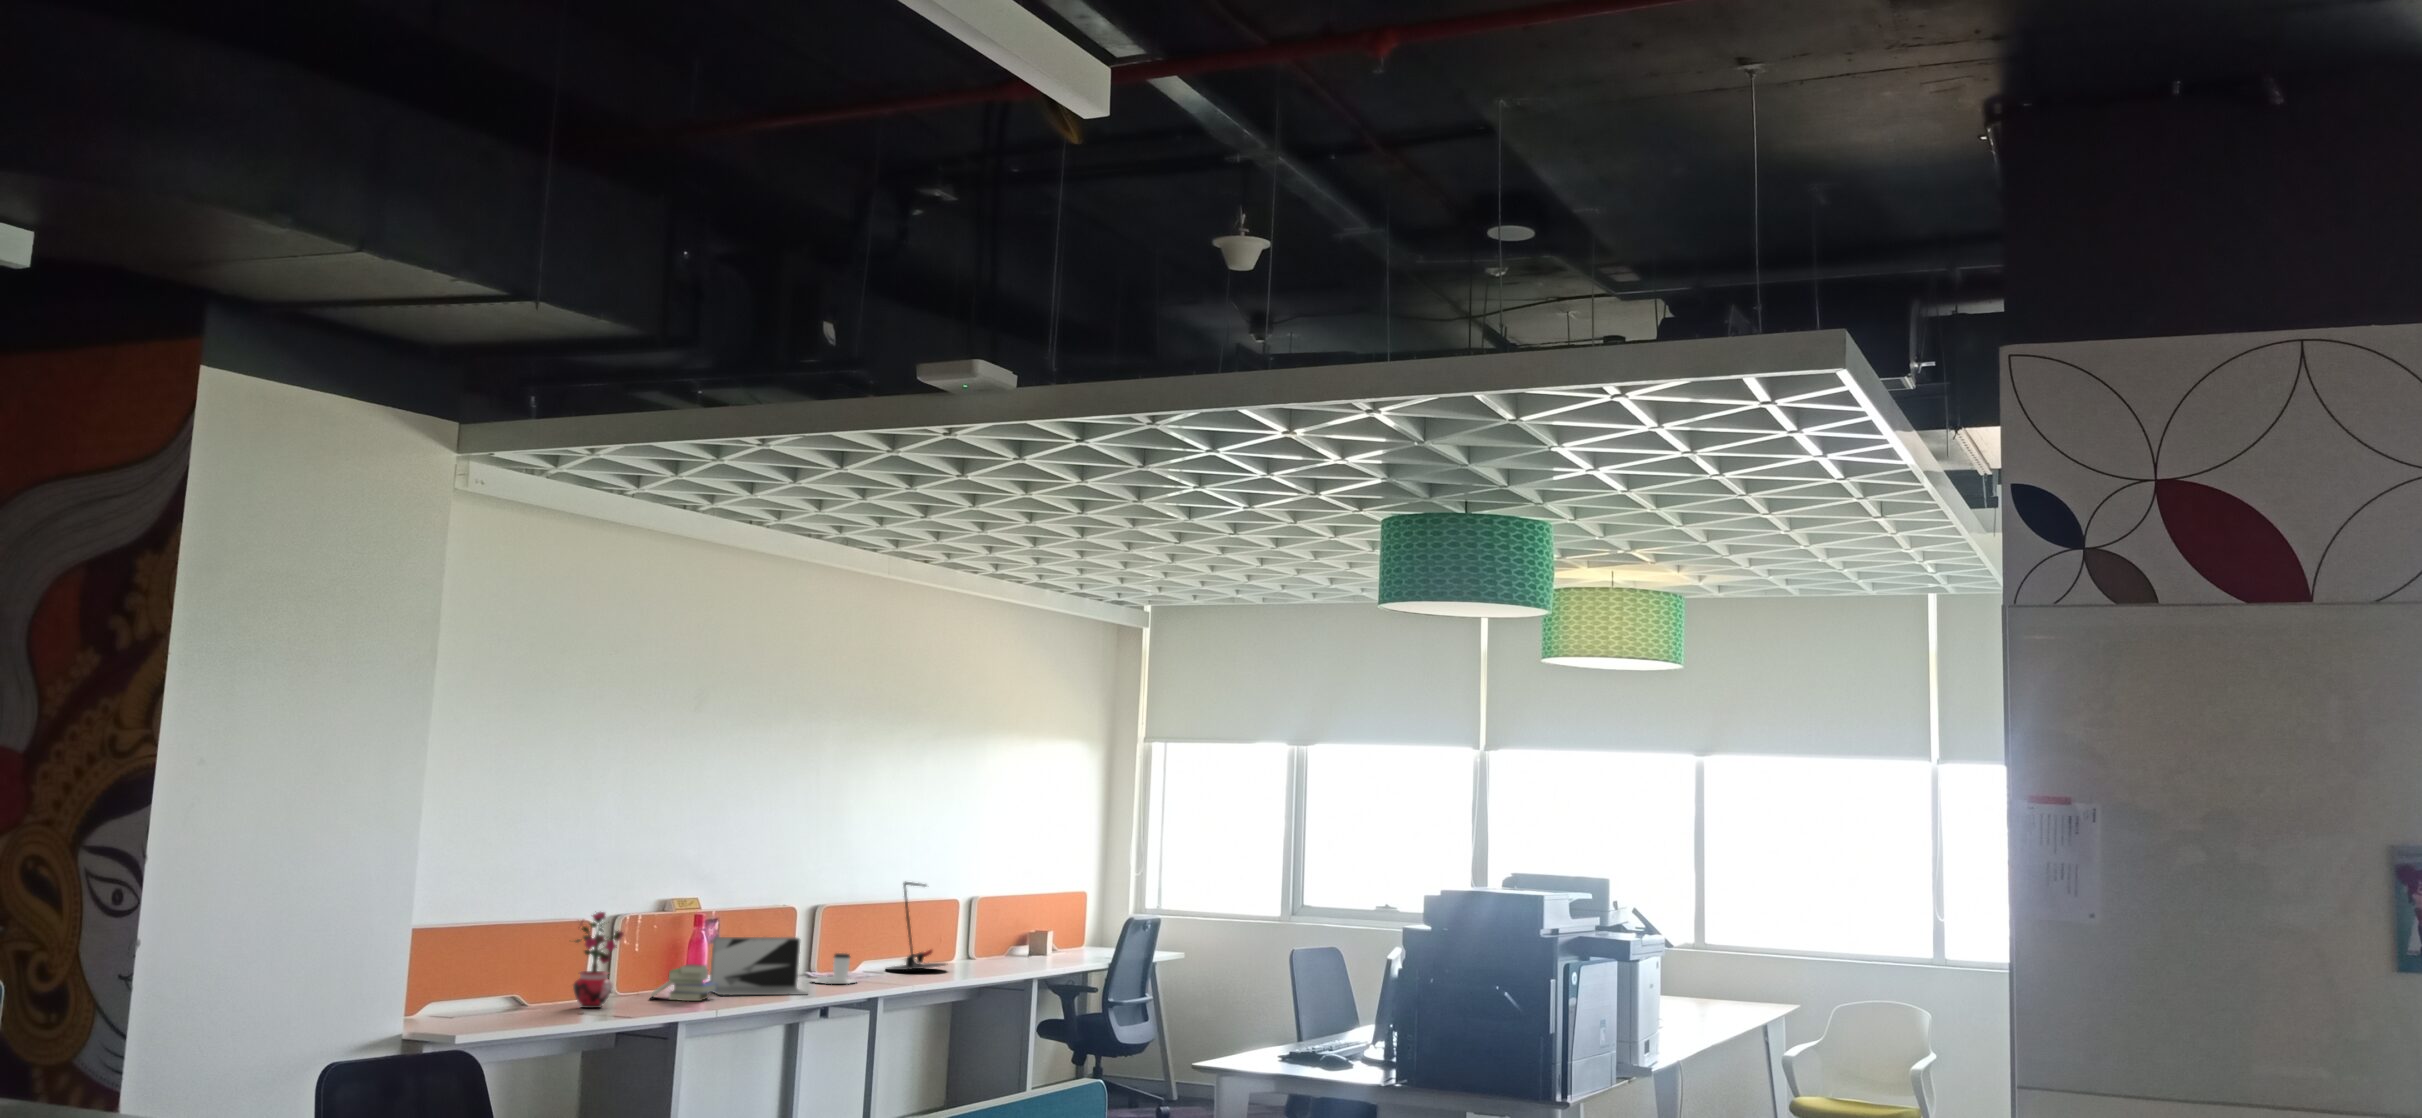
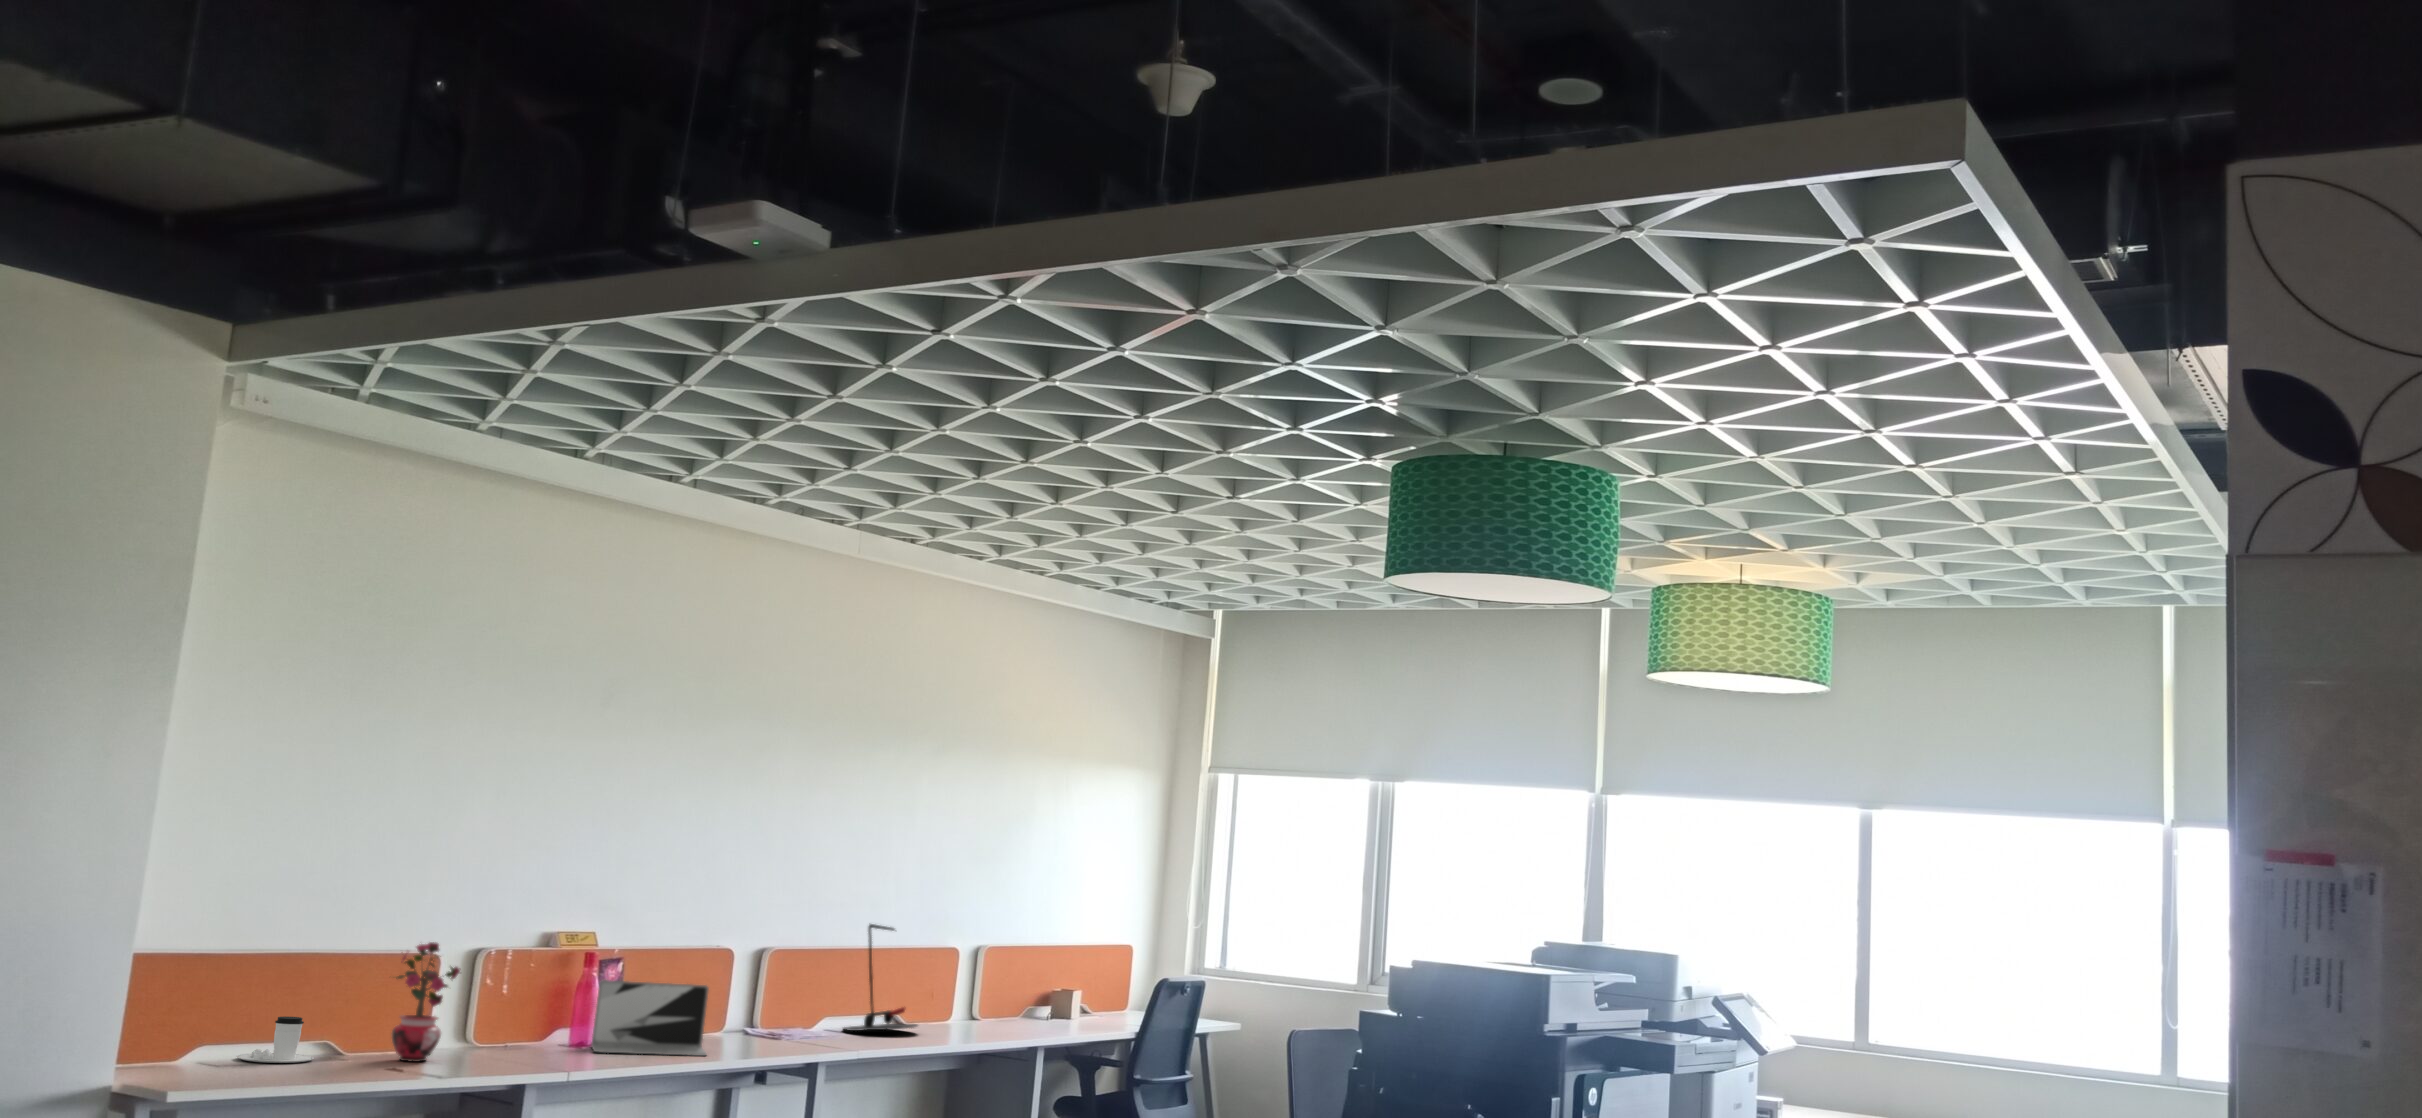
coffee cup: present [812,953,856,984] -> present [236,1016,314,1063]
book: present [651,964,718,1001] -> none [500,1012,588,1058]

